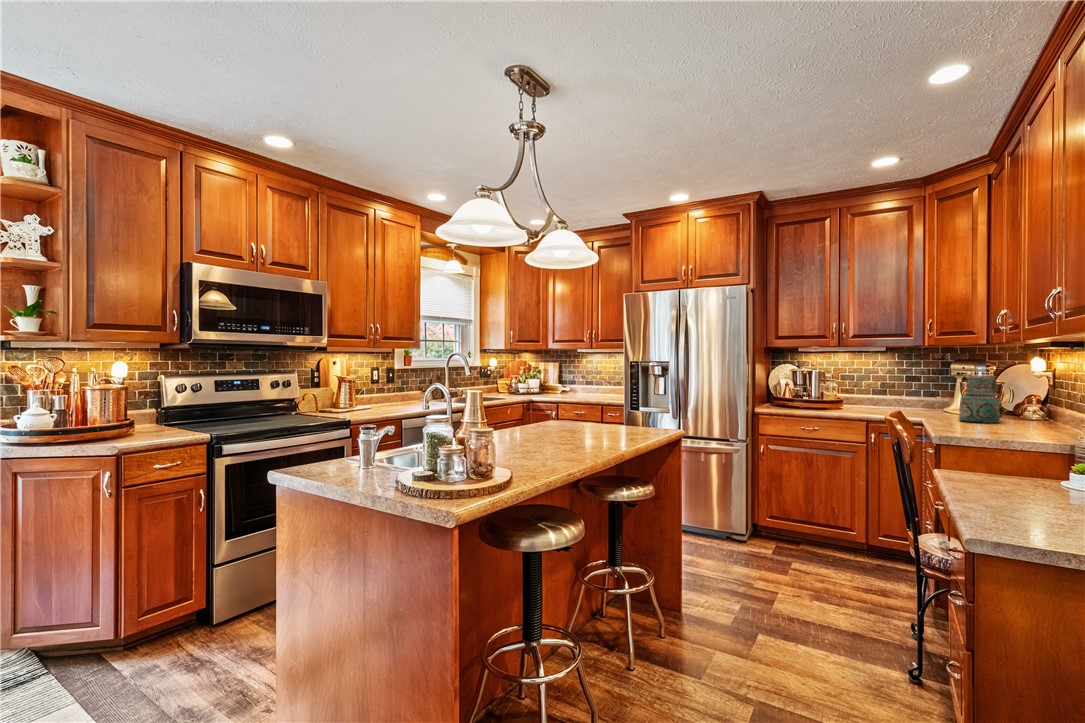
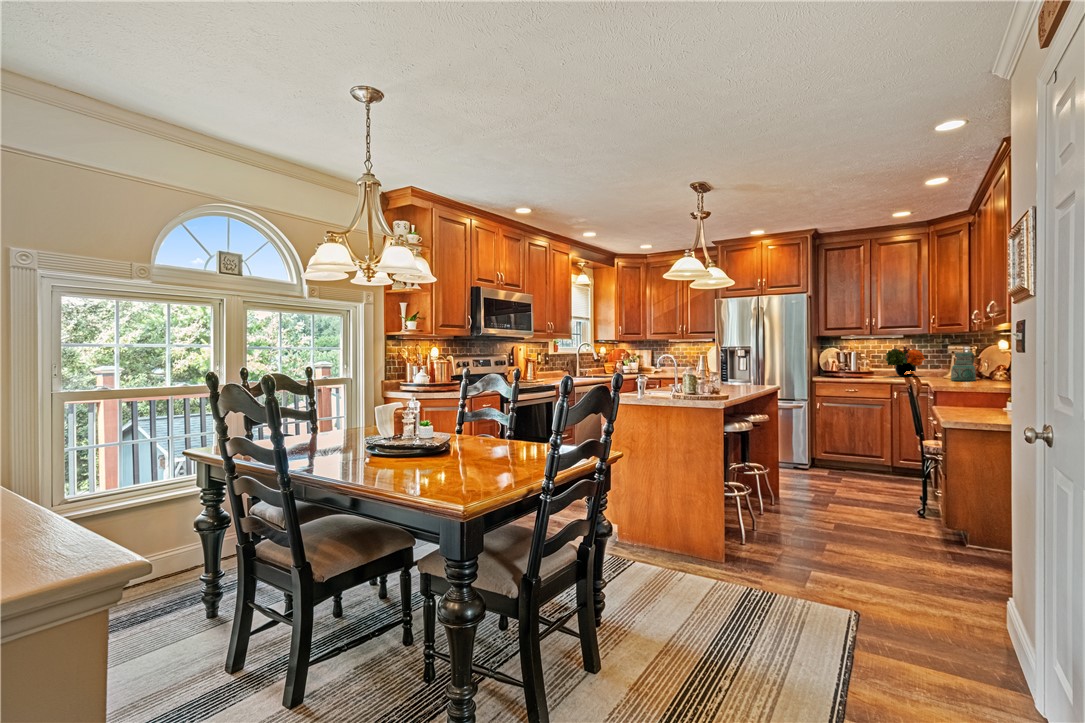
flower arrangement: none [858,363,918,407] -> present [886,346,926,377]

